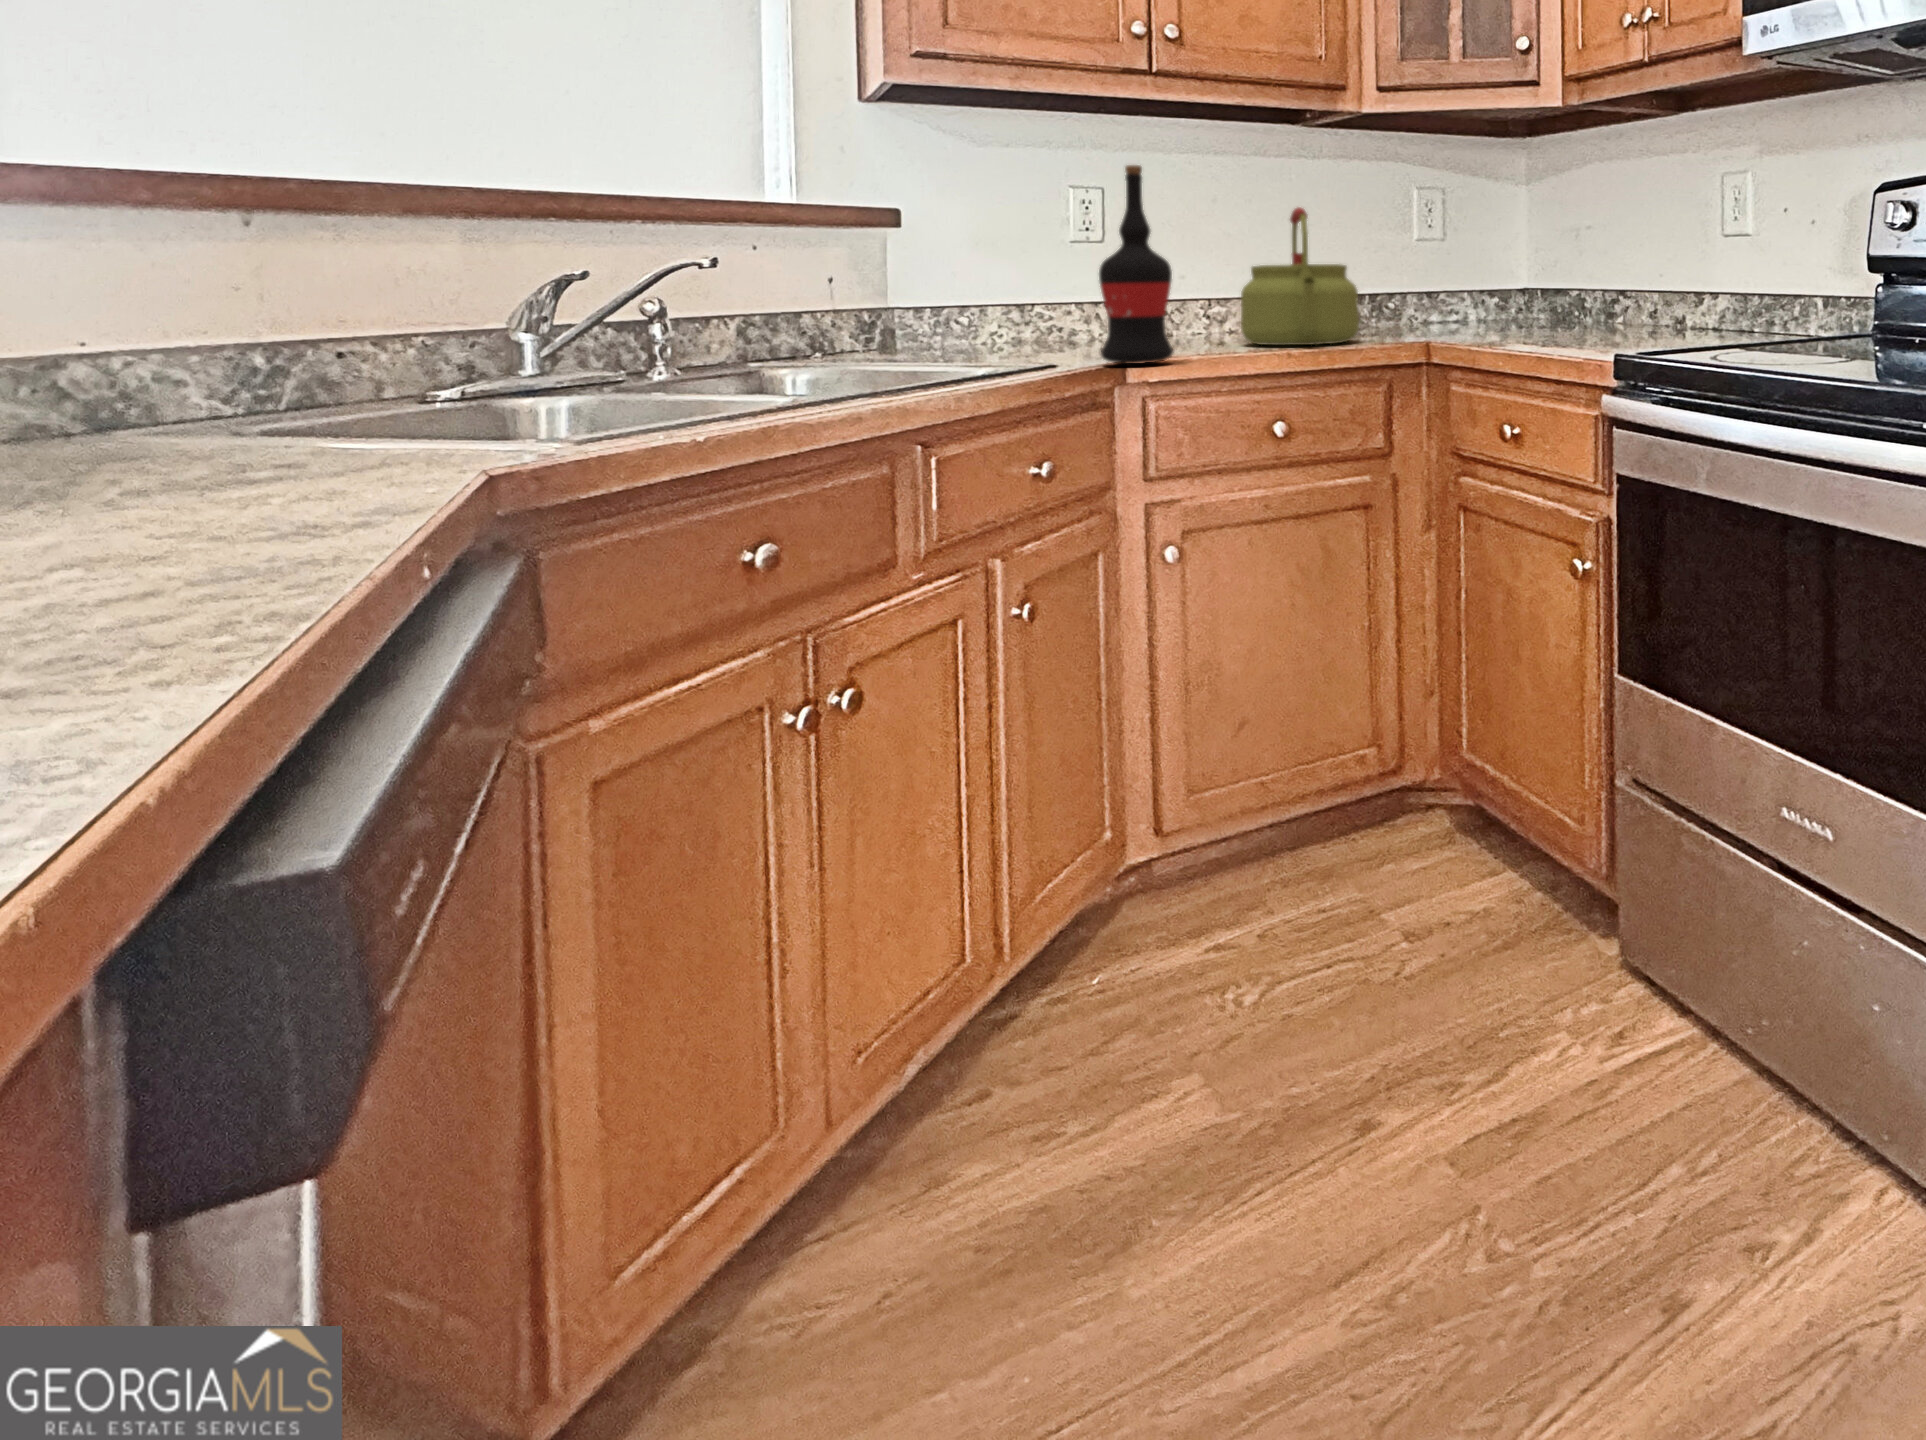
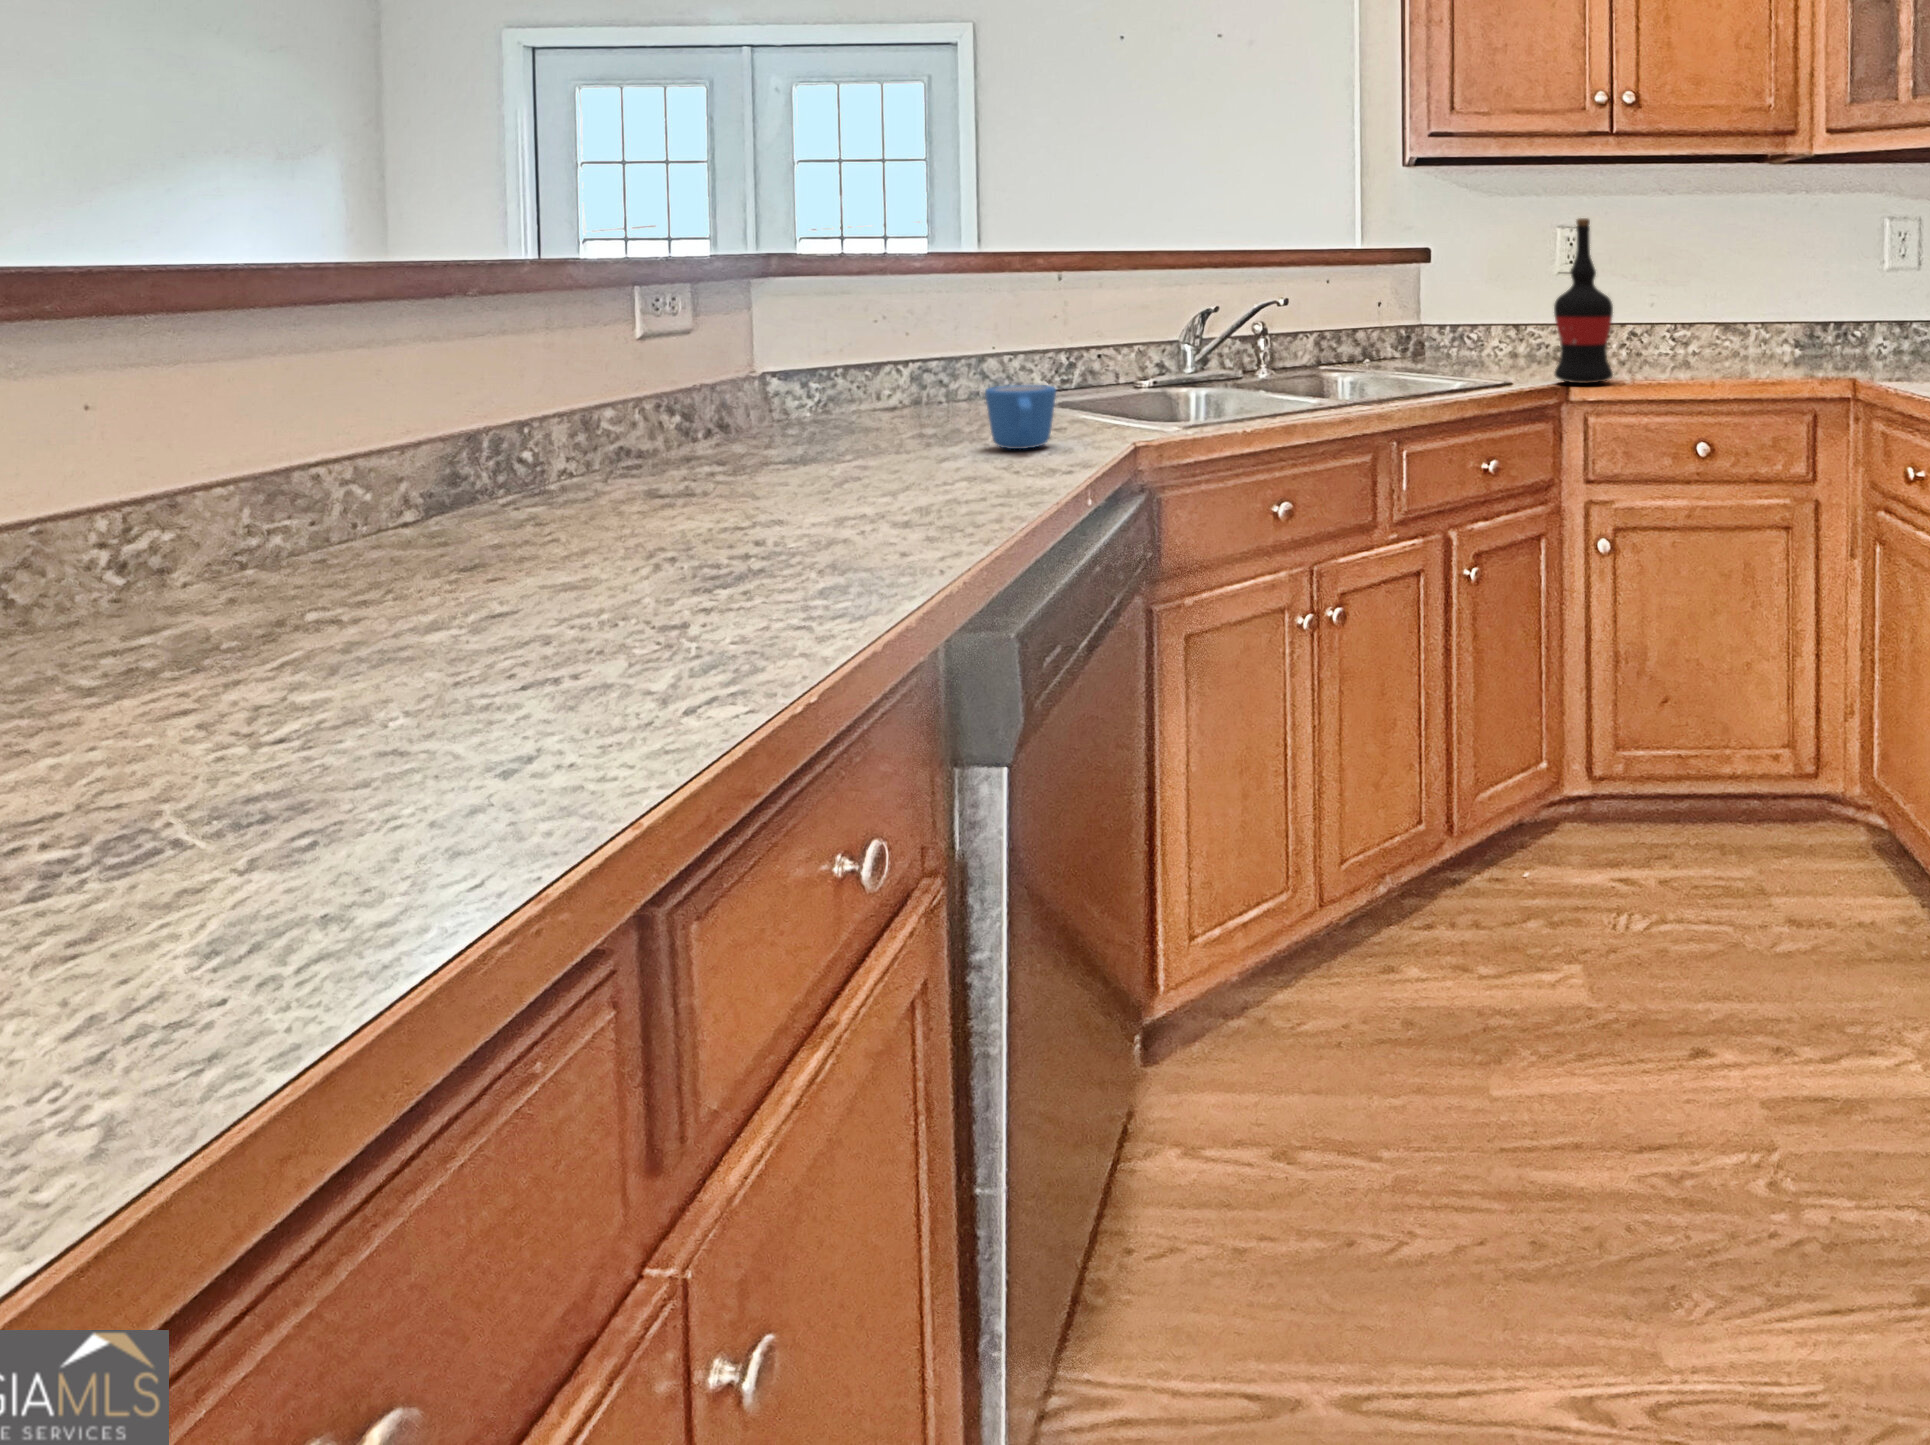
kettle: present [1241,207,1359,345] -> none [1694,243,1805,370]
mug: none [135,381,316,499] -> present [985,385,1056,449]

